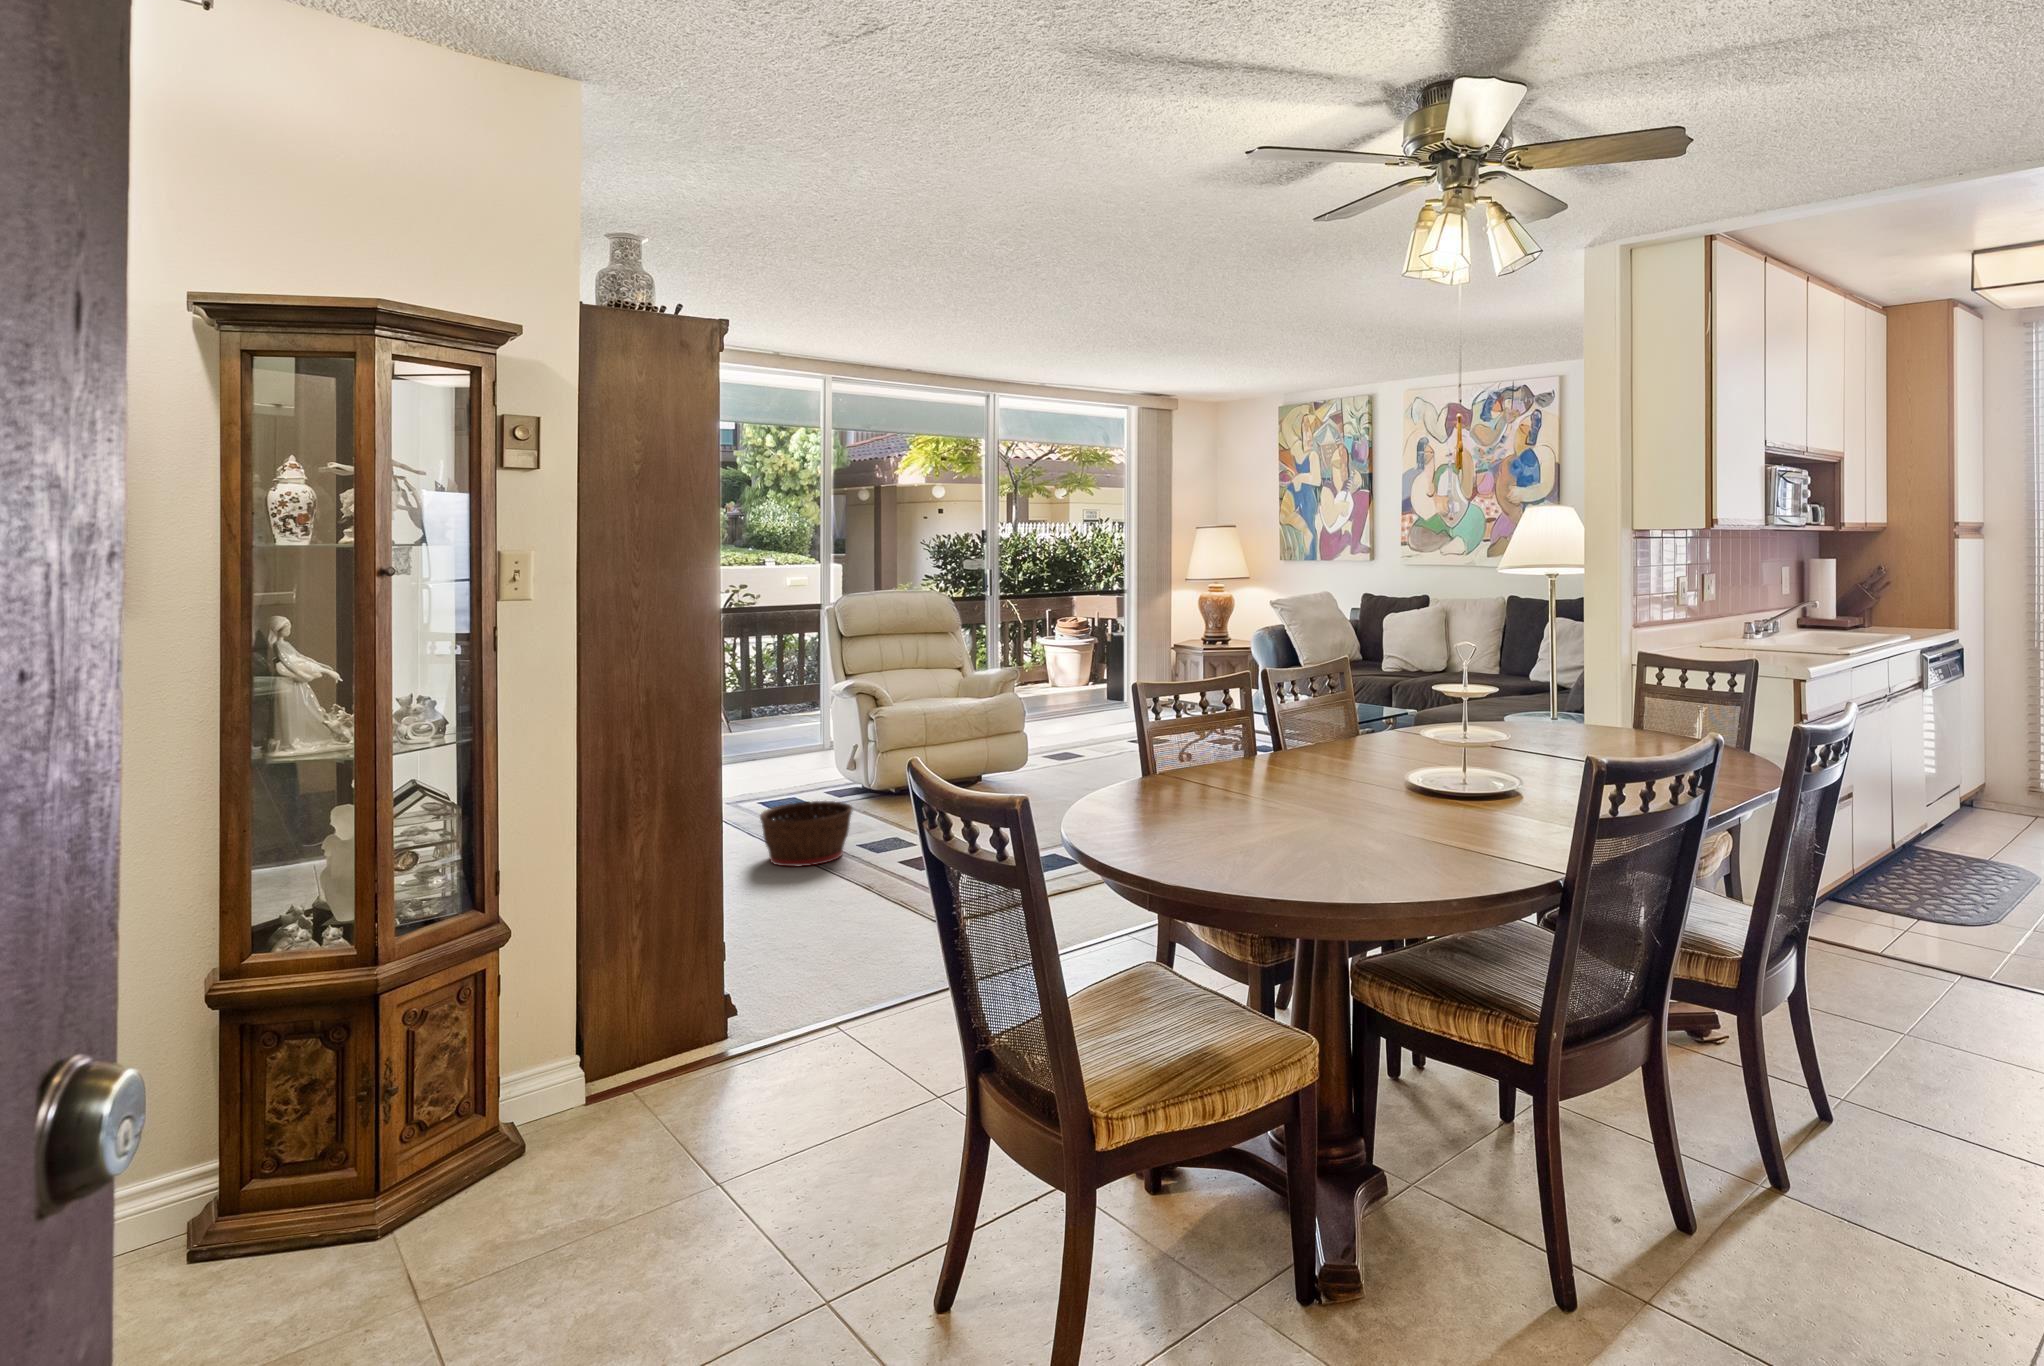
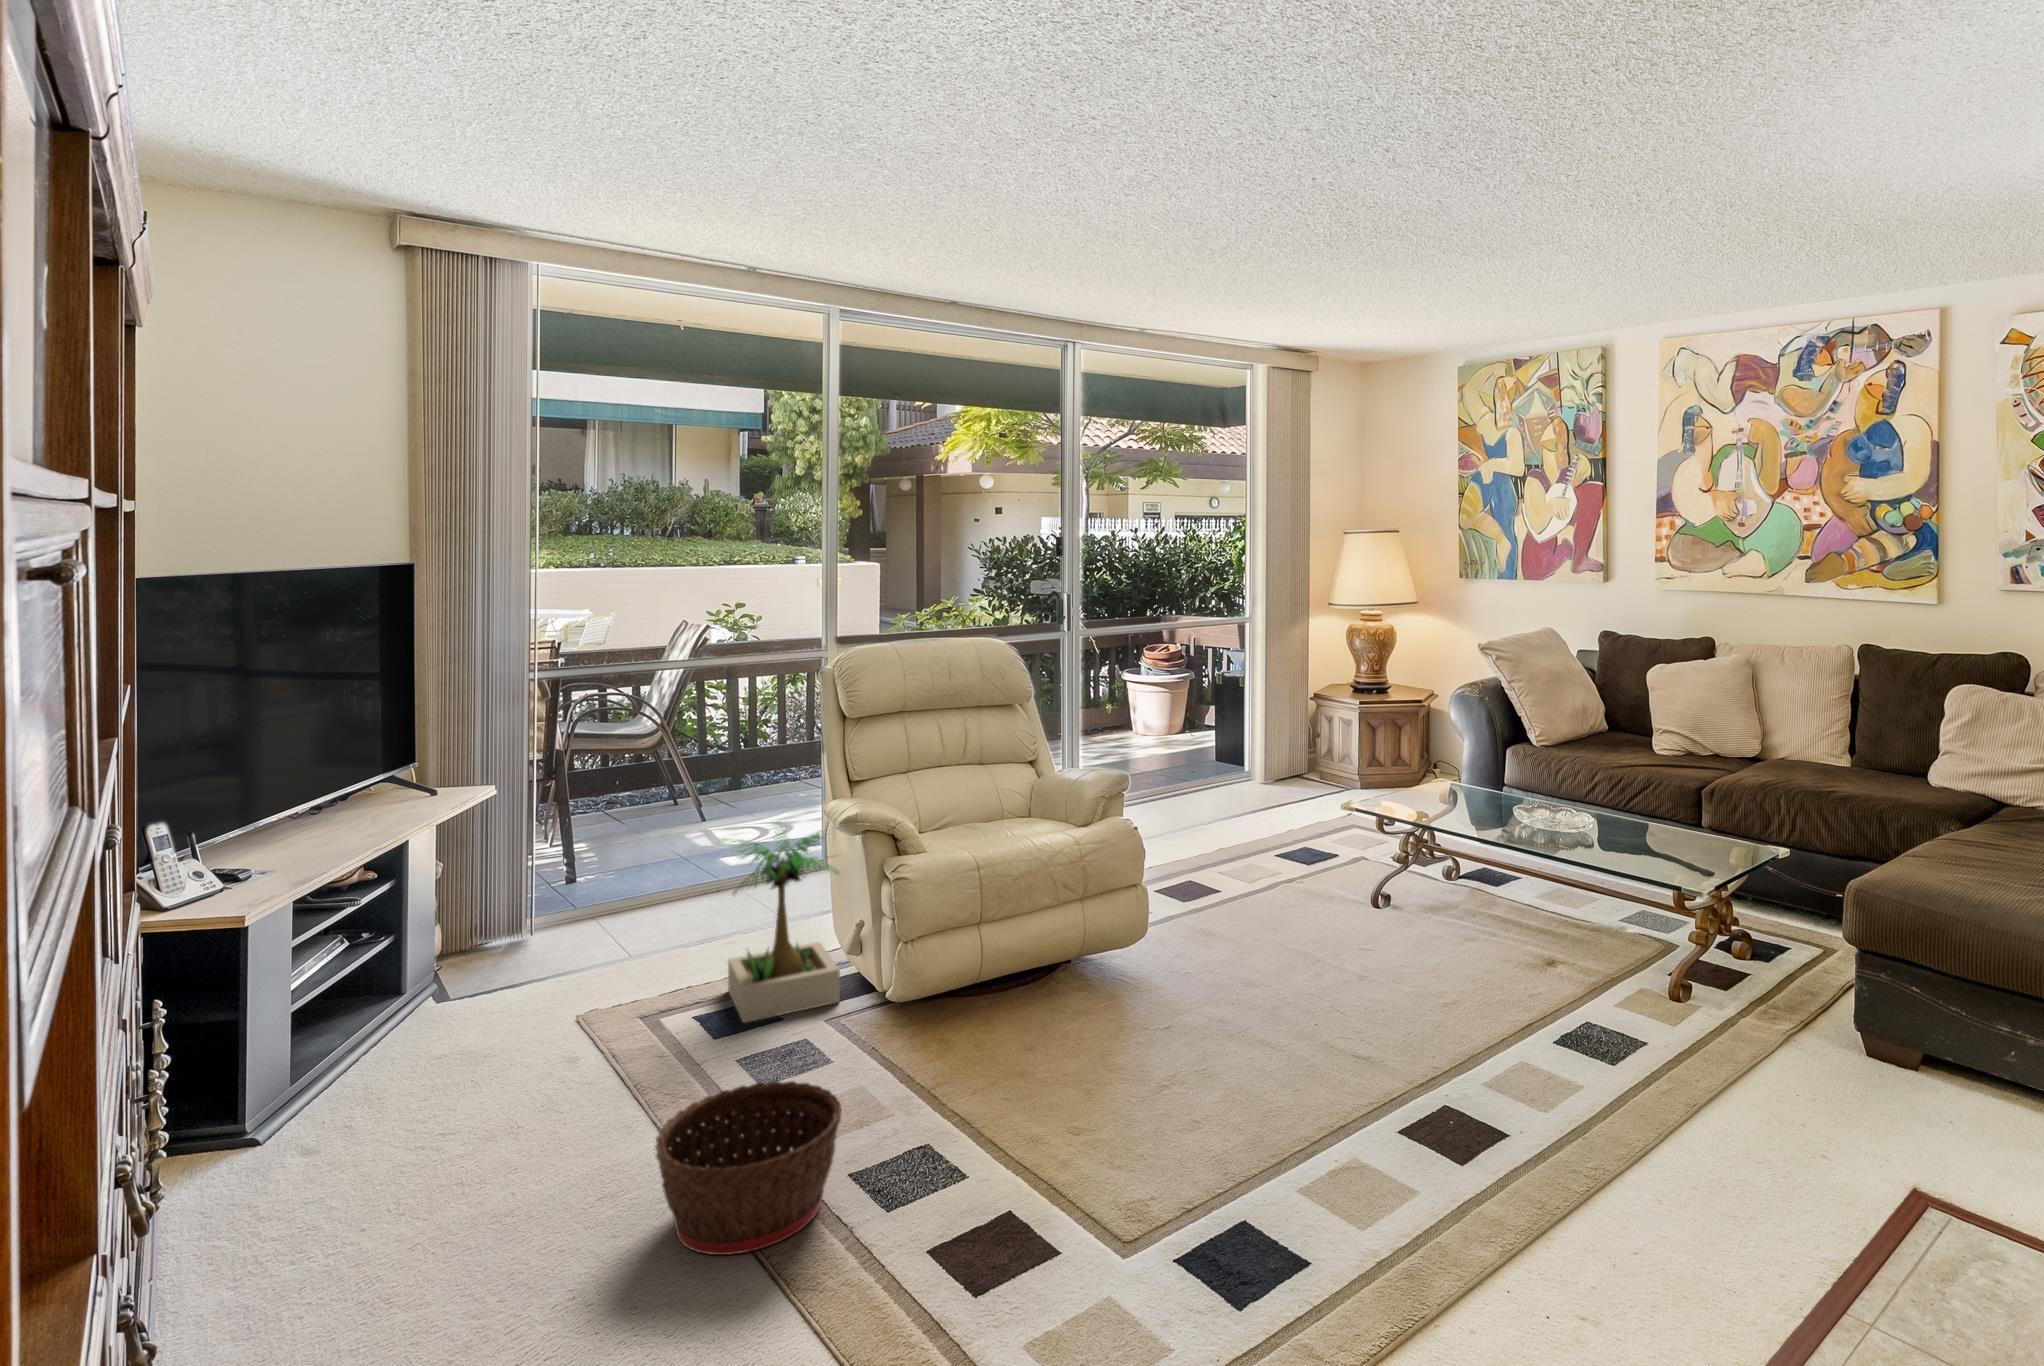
potted plant: none [763,692,850,805] -> present [719,821,840,1023]

